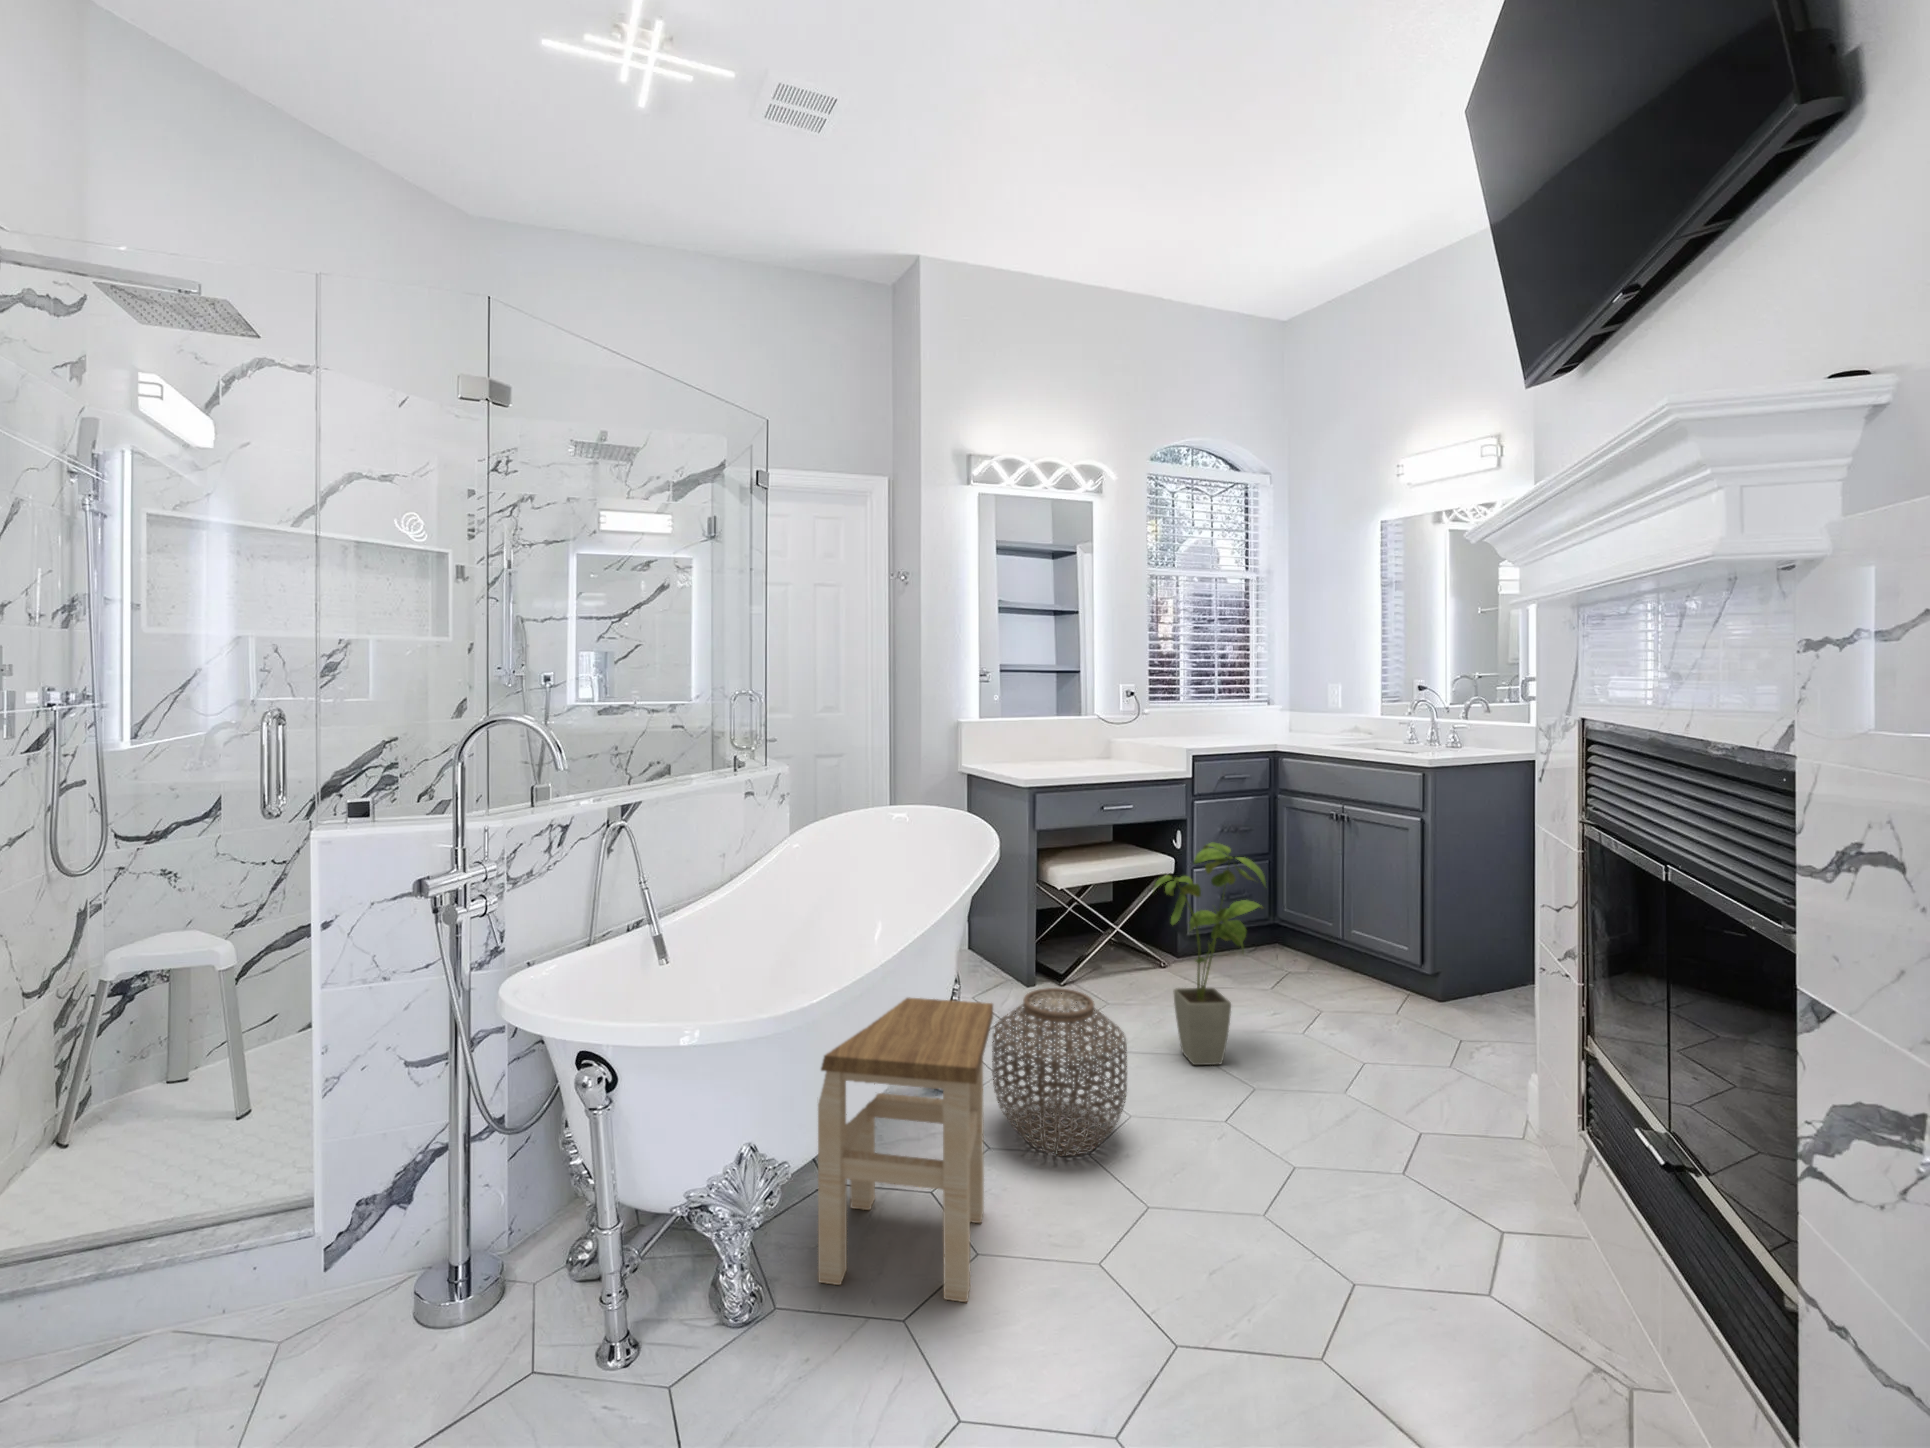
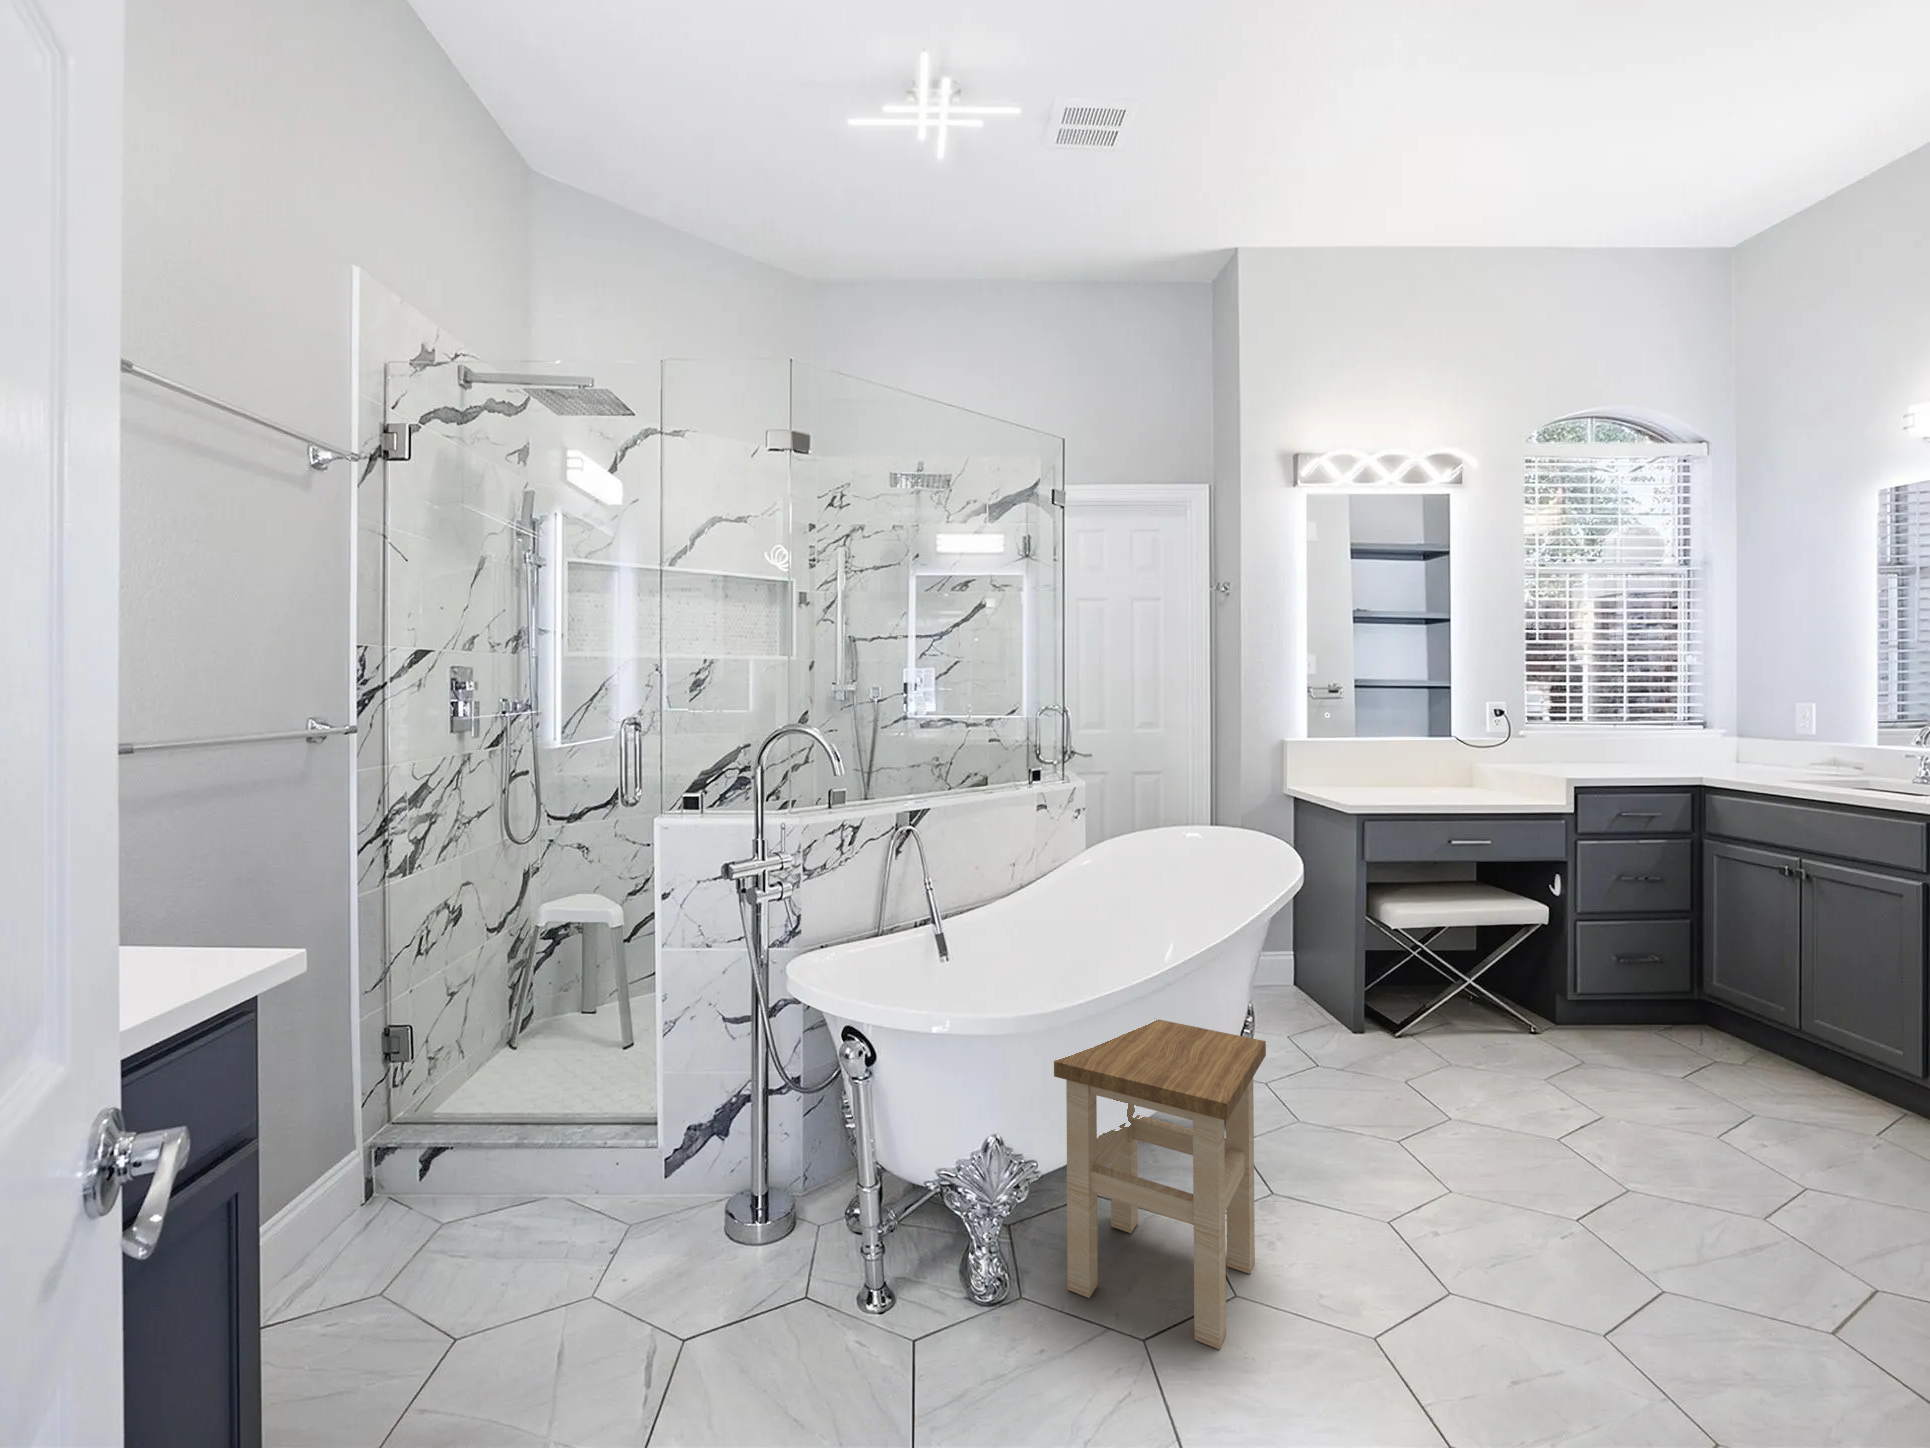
house plant: present [1153,843,1266,1065] -> none [1499,890,1662,1161]
woven basket: present [992,988,1127,1156] -> none [1278,1036,1444,1228]

